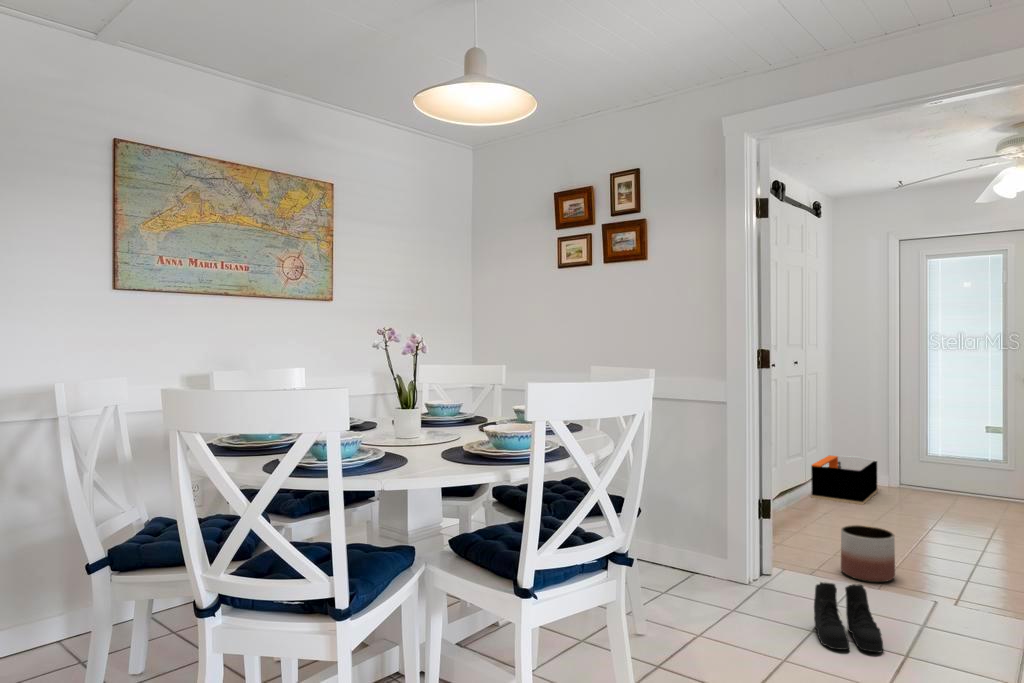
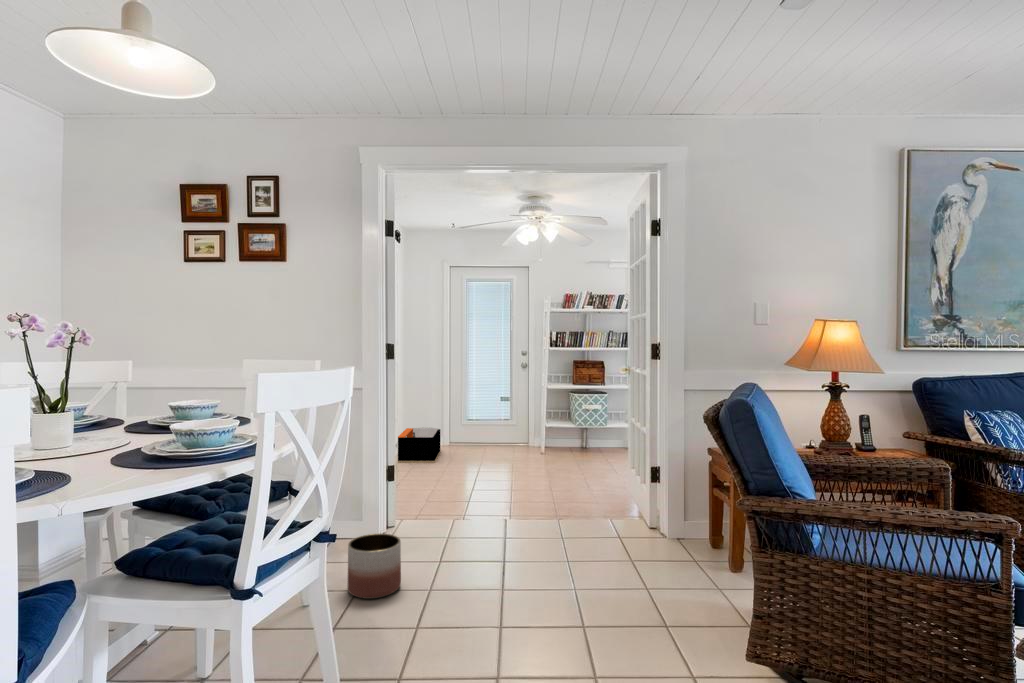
planter: present [841,525,895,582] -> present [348,534,401,599]
boots: present [814,582,883,653] -> none [439,519,489,571]

